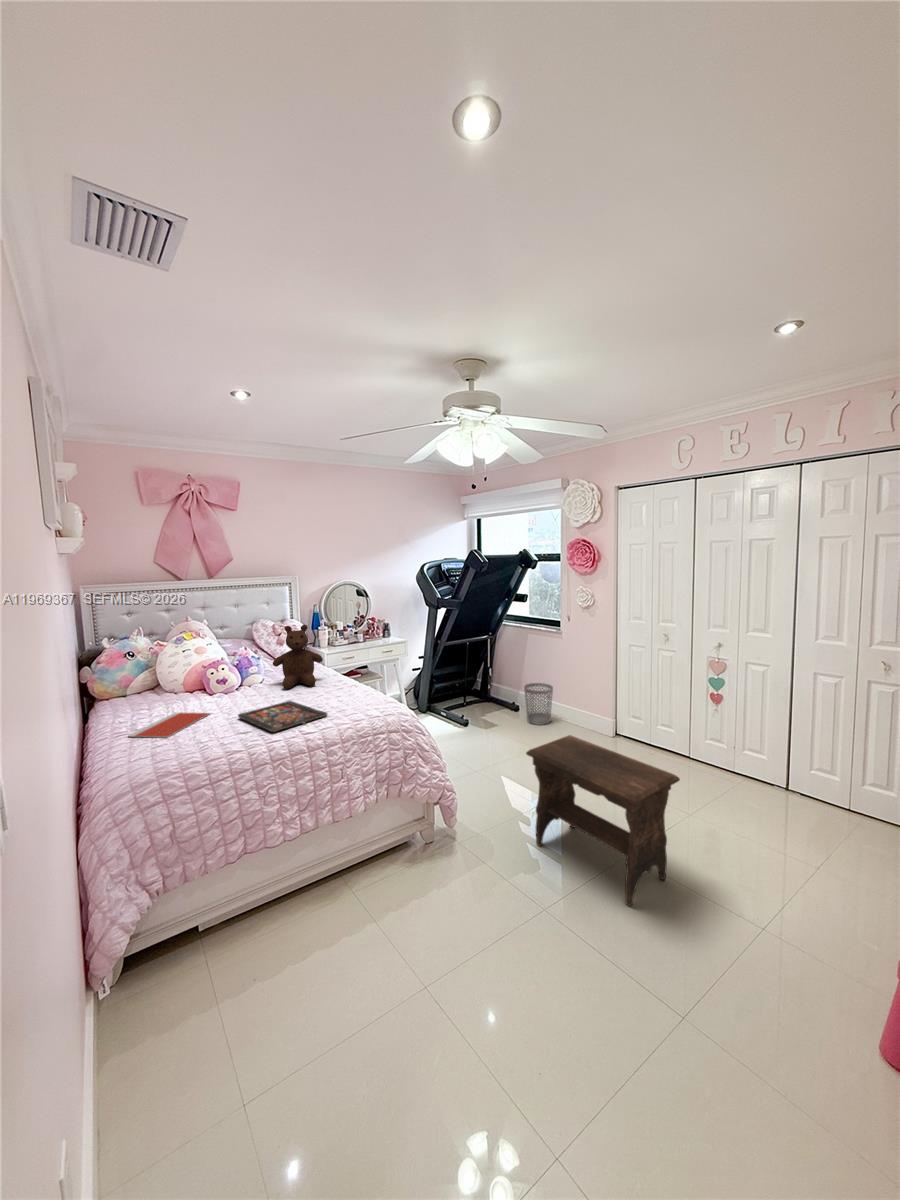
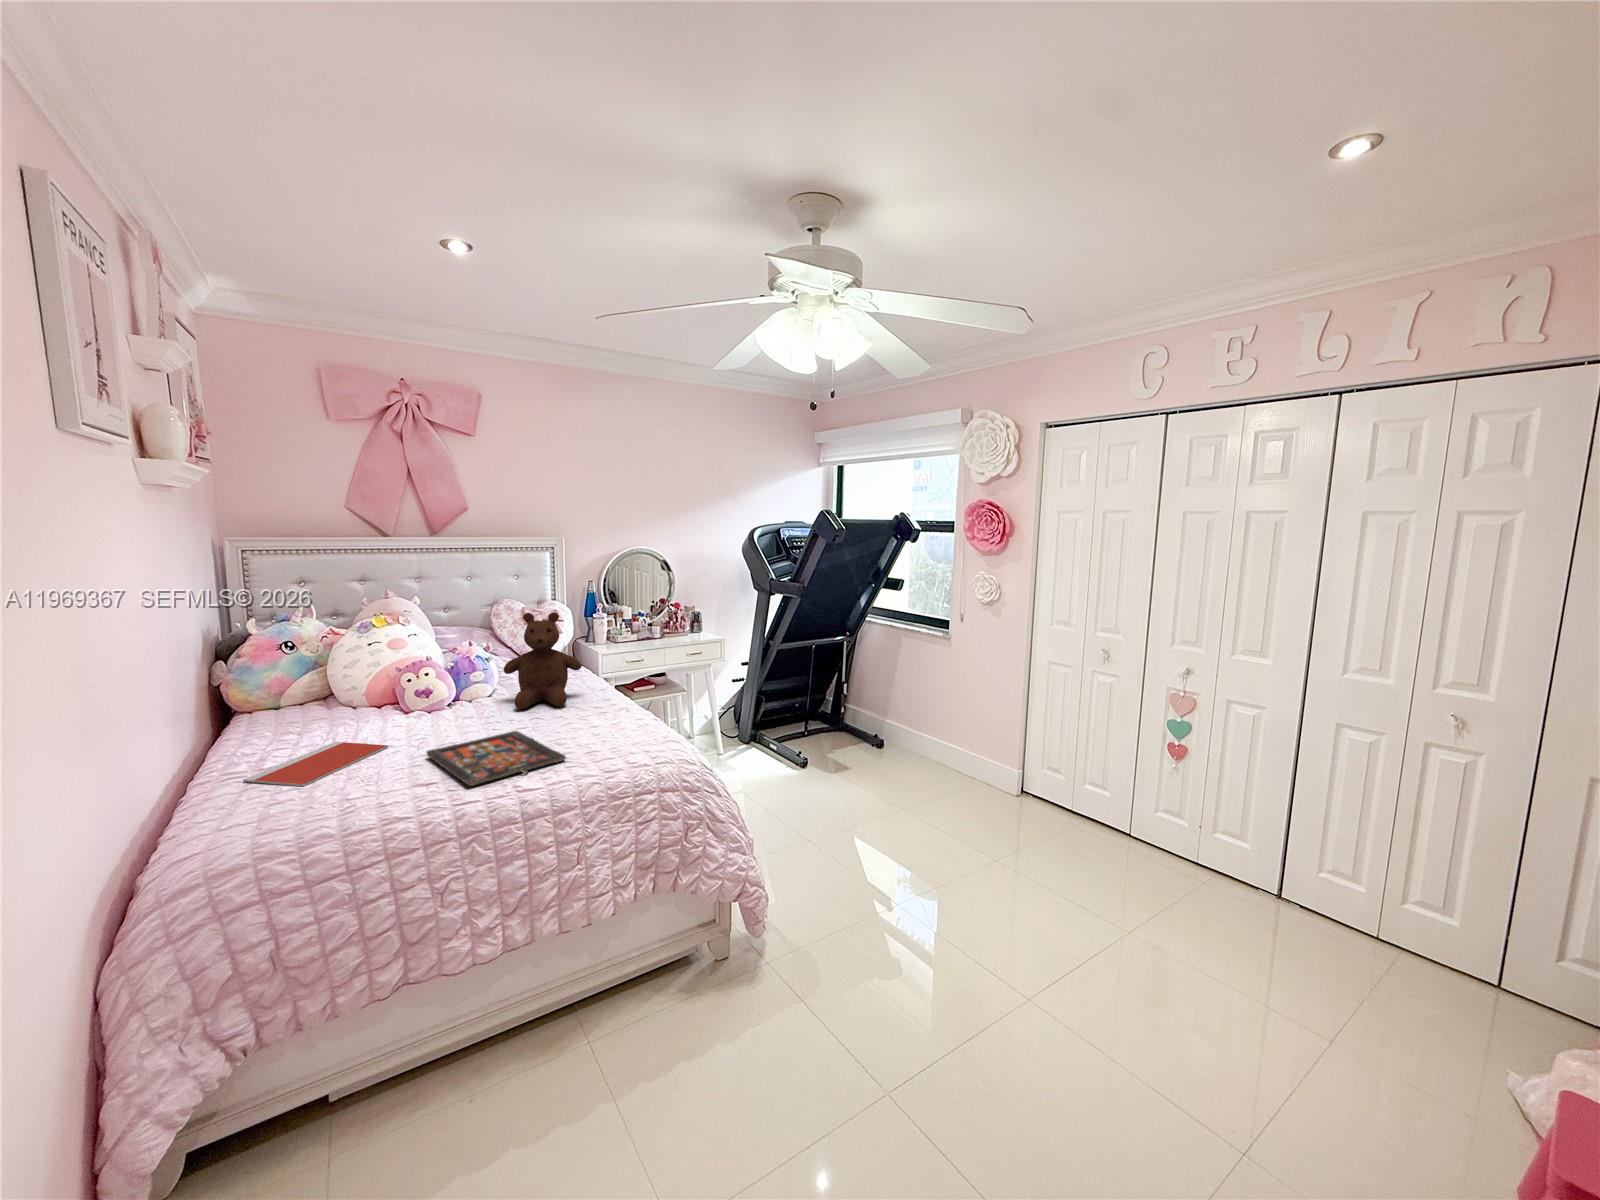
wastebasket: present [524,683,553,725] -> none [893,710,935,773]
footstool: present [526,735,680,906] -> none [878,805,1120,1096]

